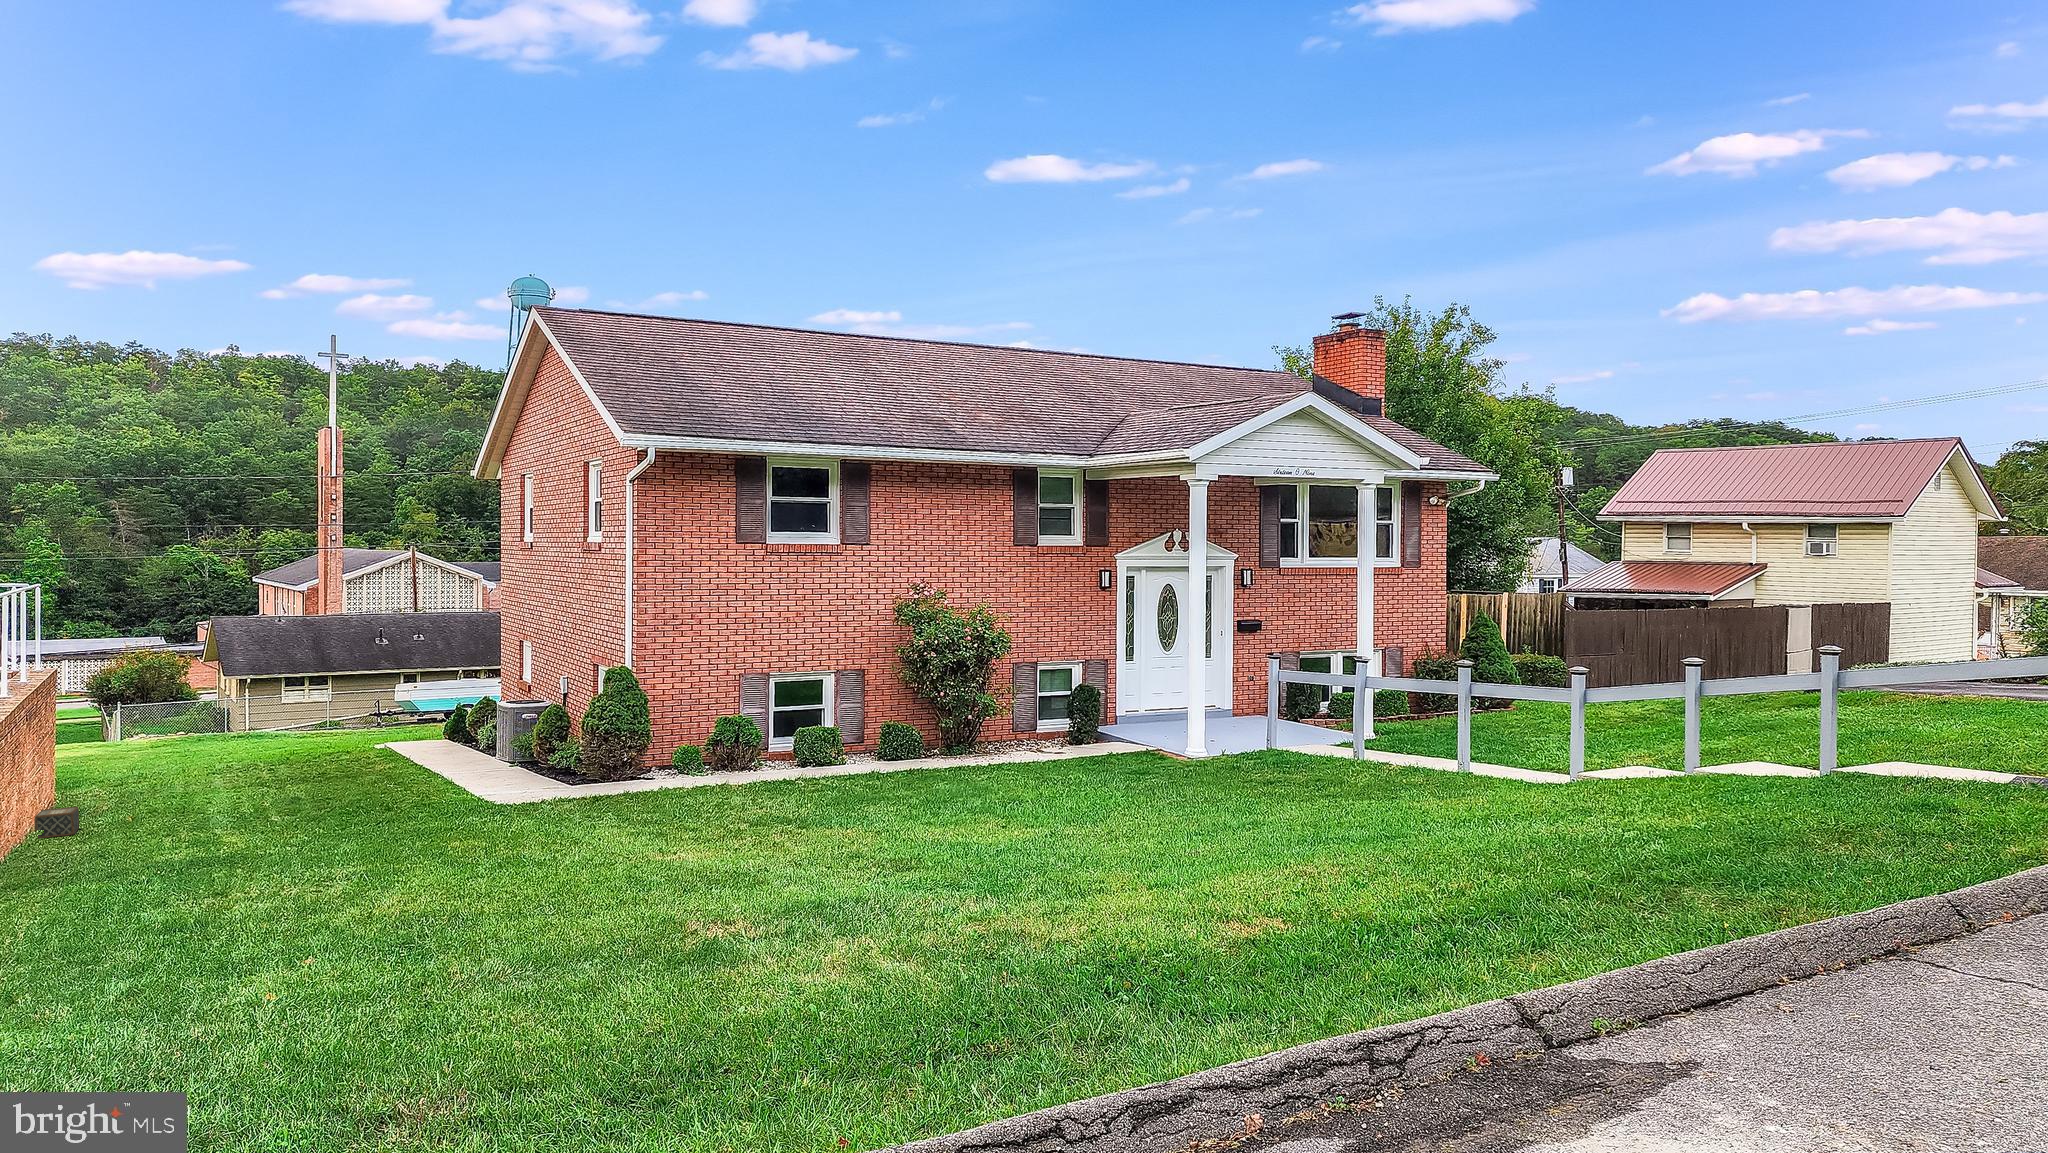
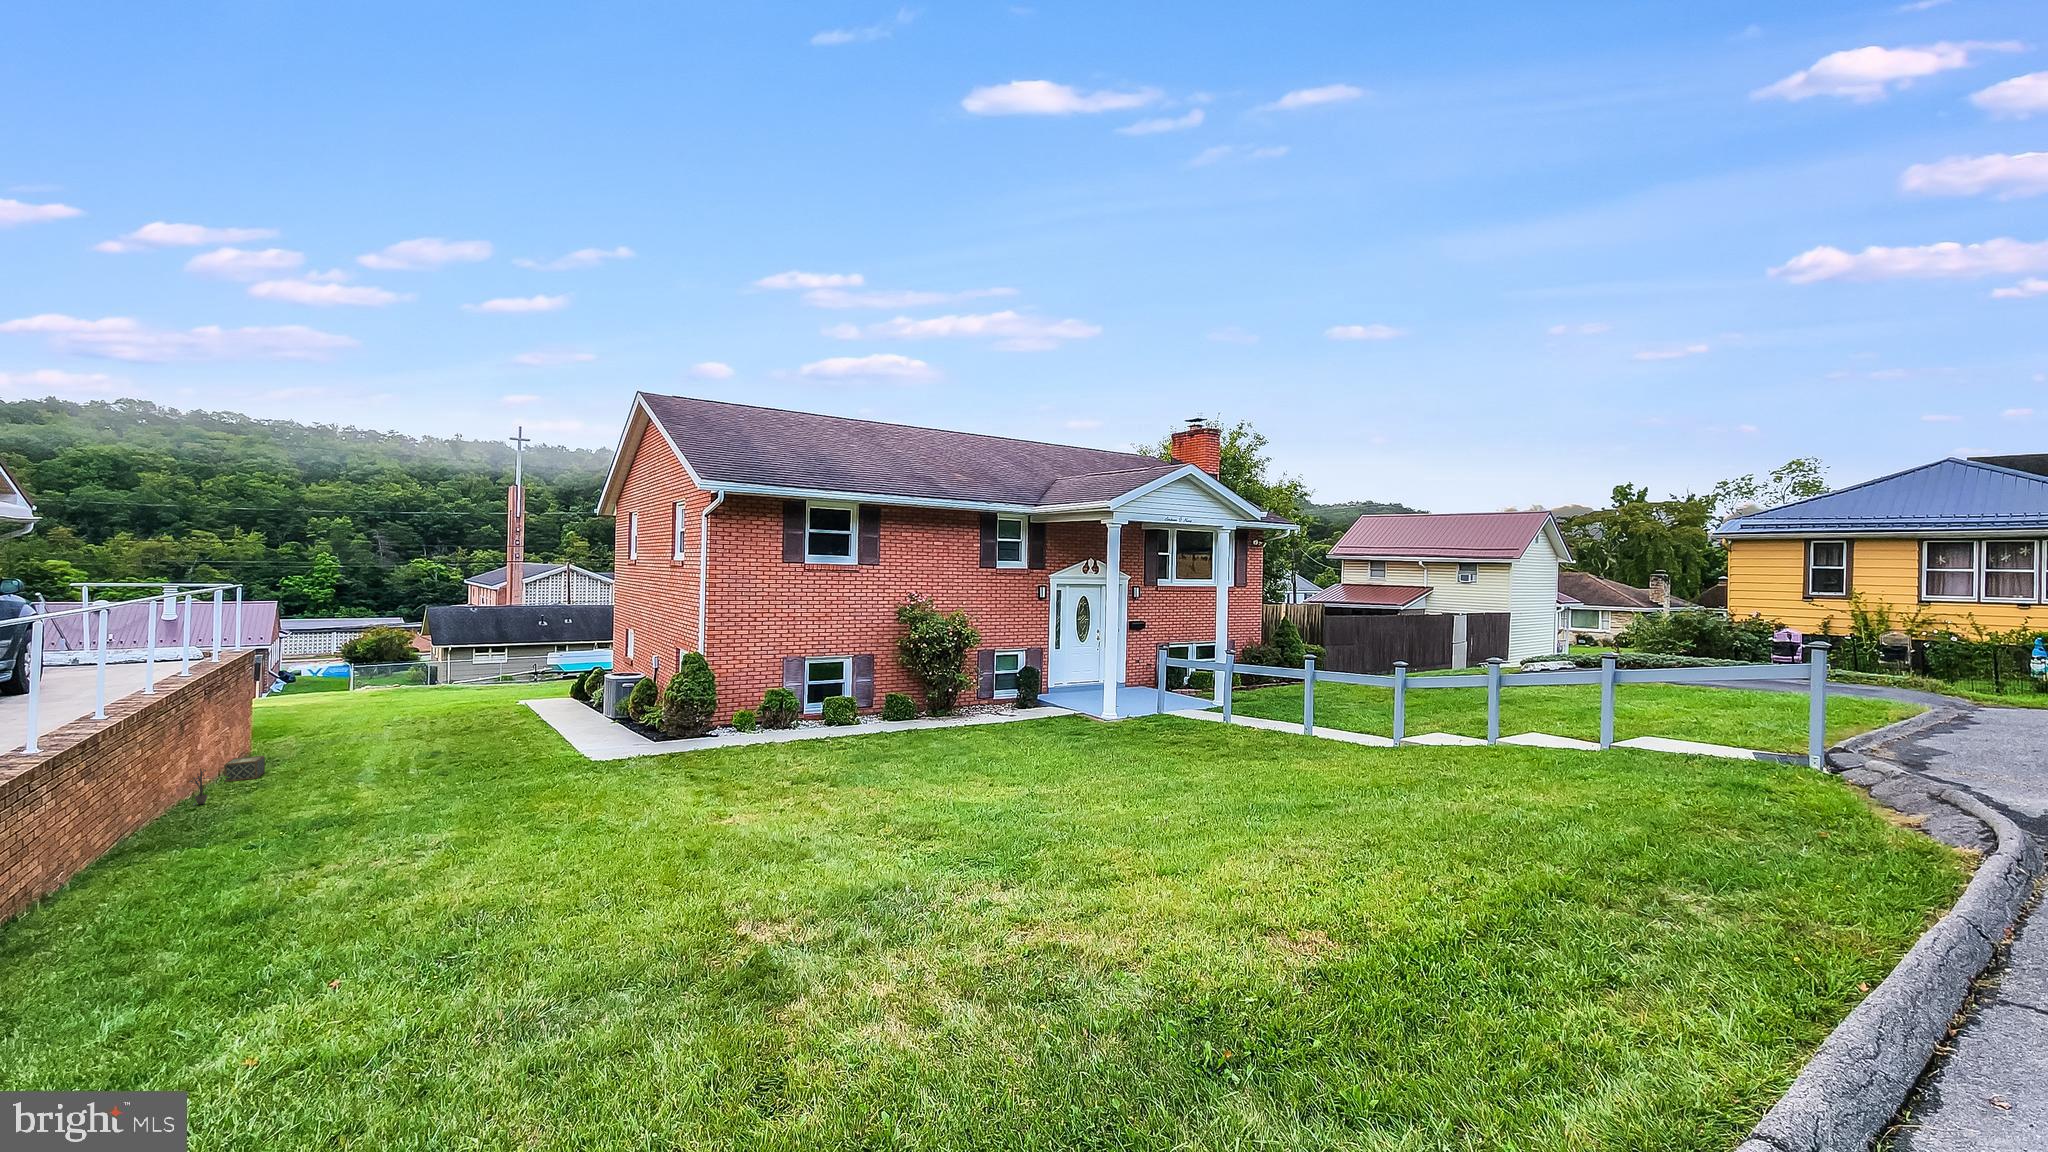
decorative plant: none [9,818,31,864] -> present [189,769,209,805]

